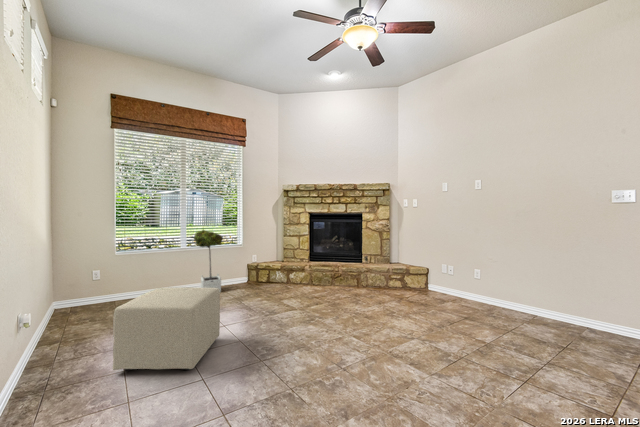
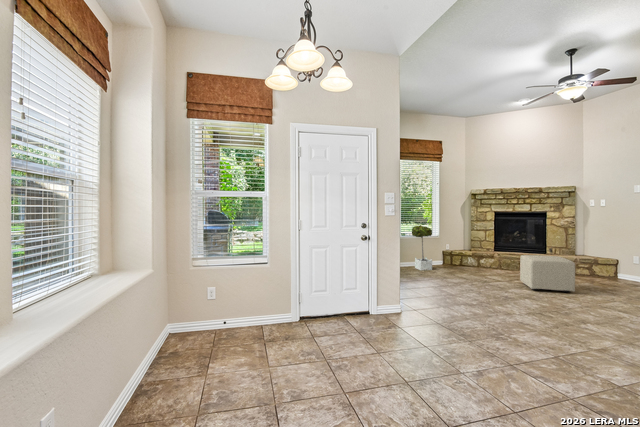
ottoman: present [113,287,220,371] -> present [520,255,575,293]

